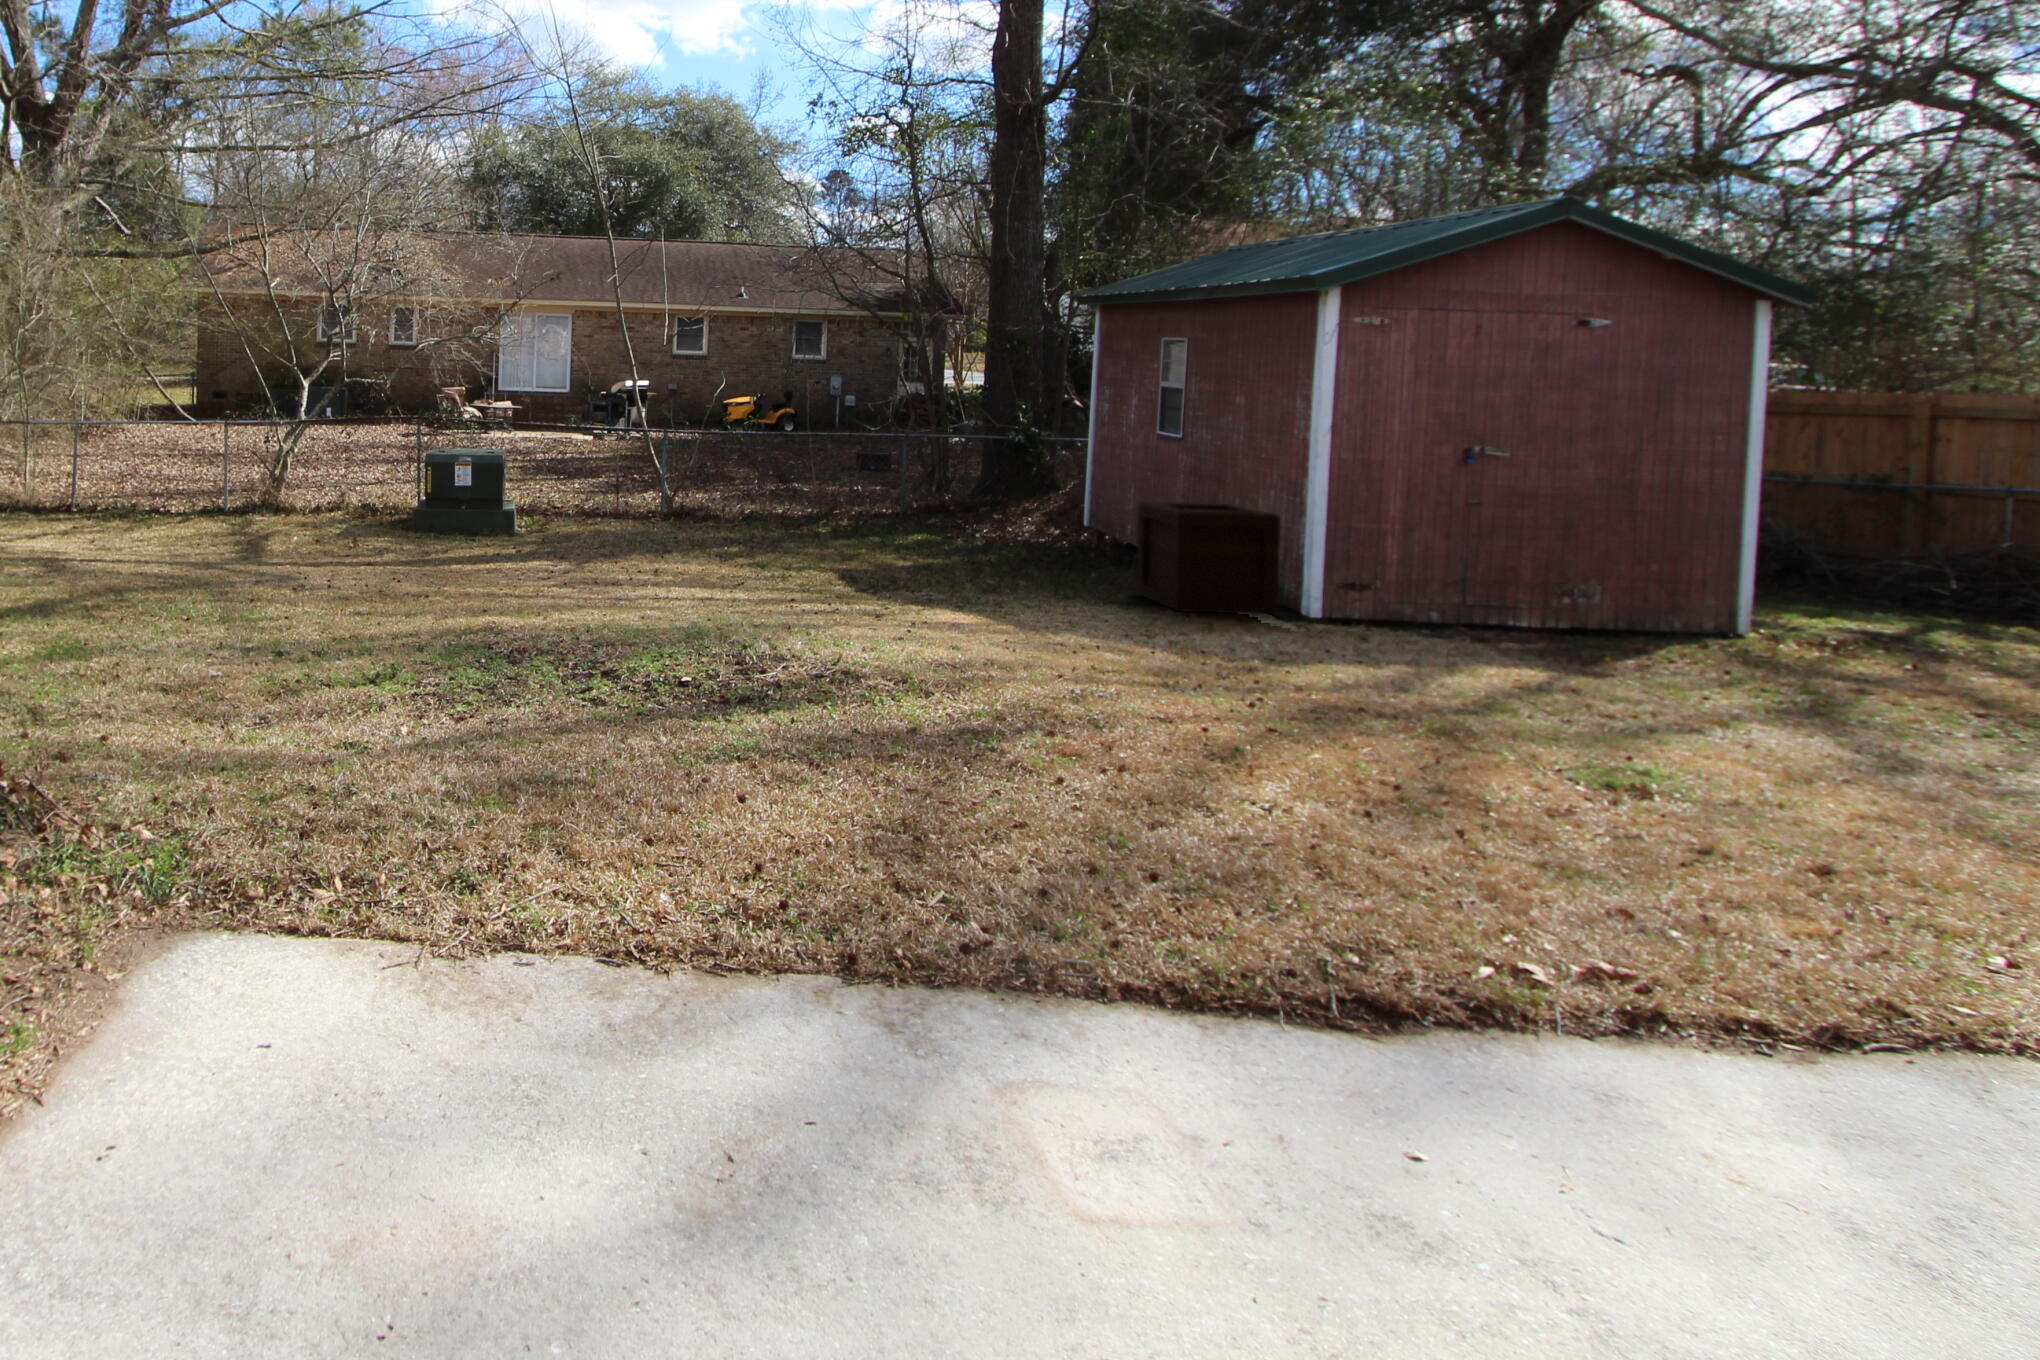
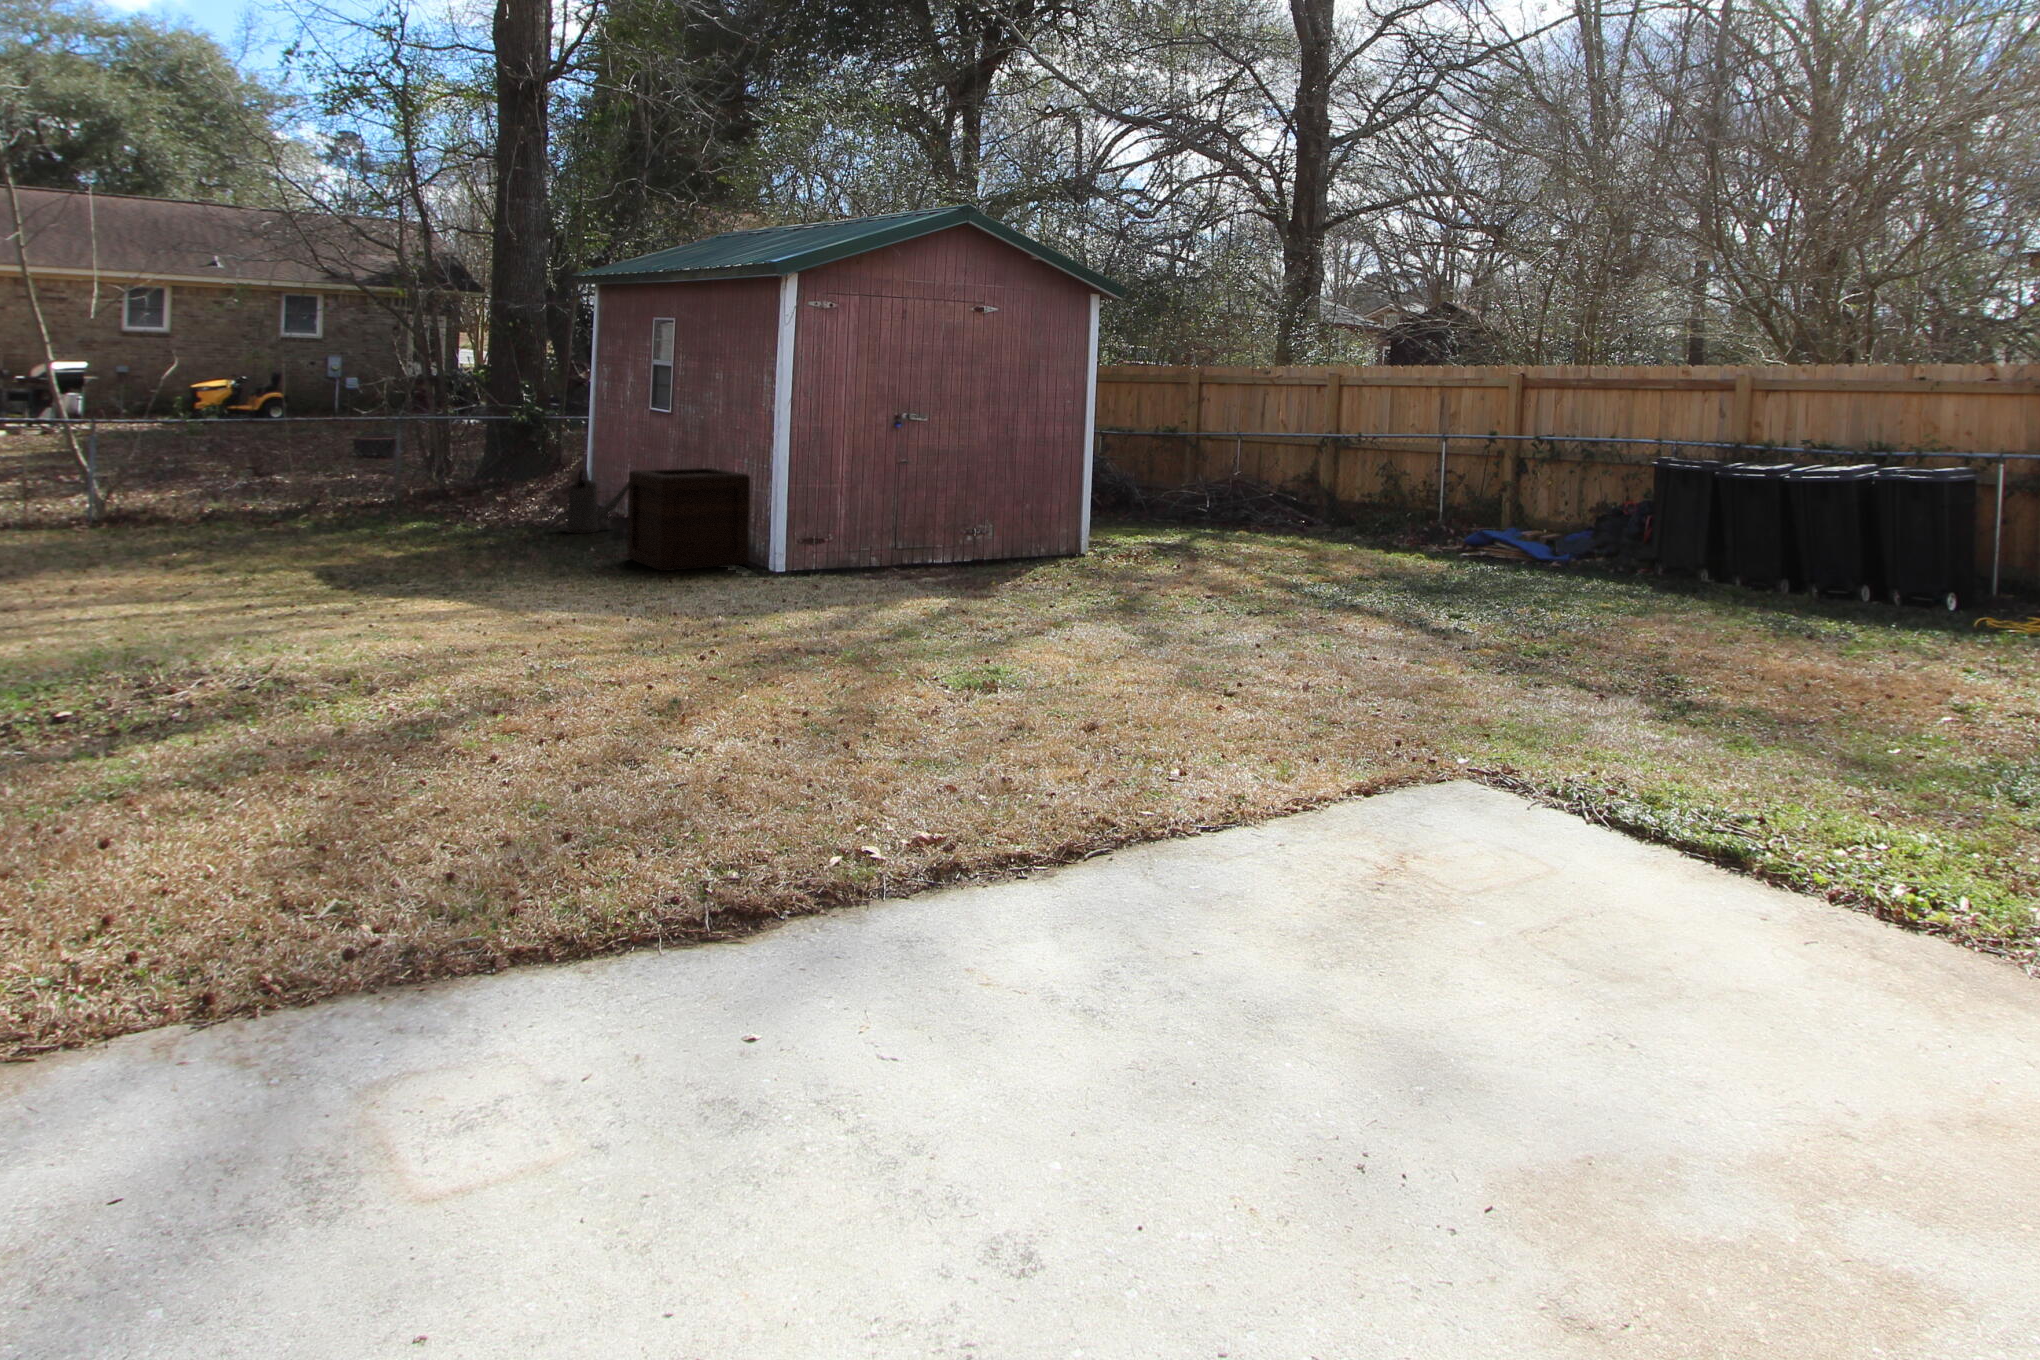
watering can: none [1055,497,1137,563] -> present [556,469,629,533]

